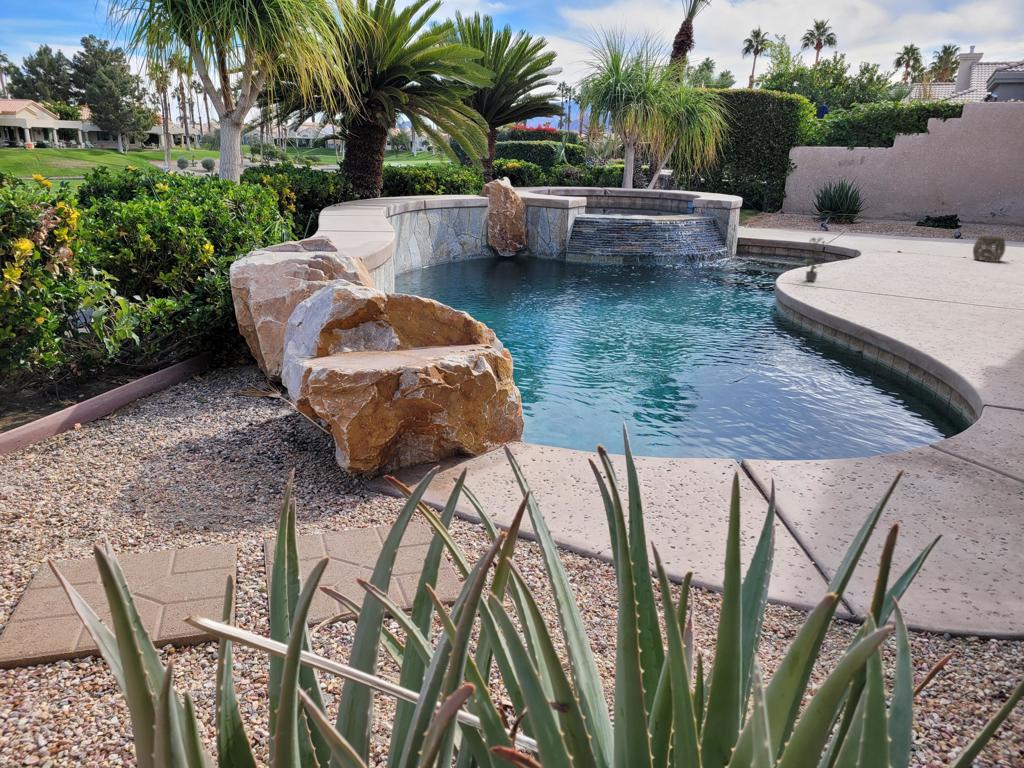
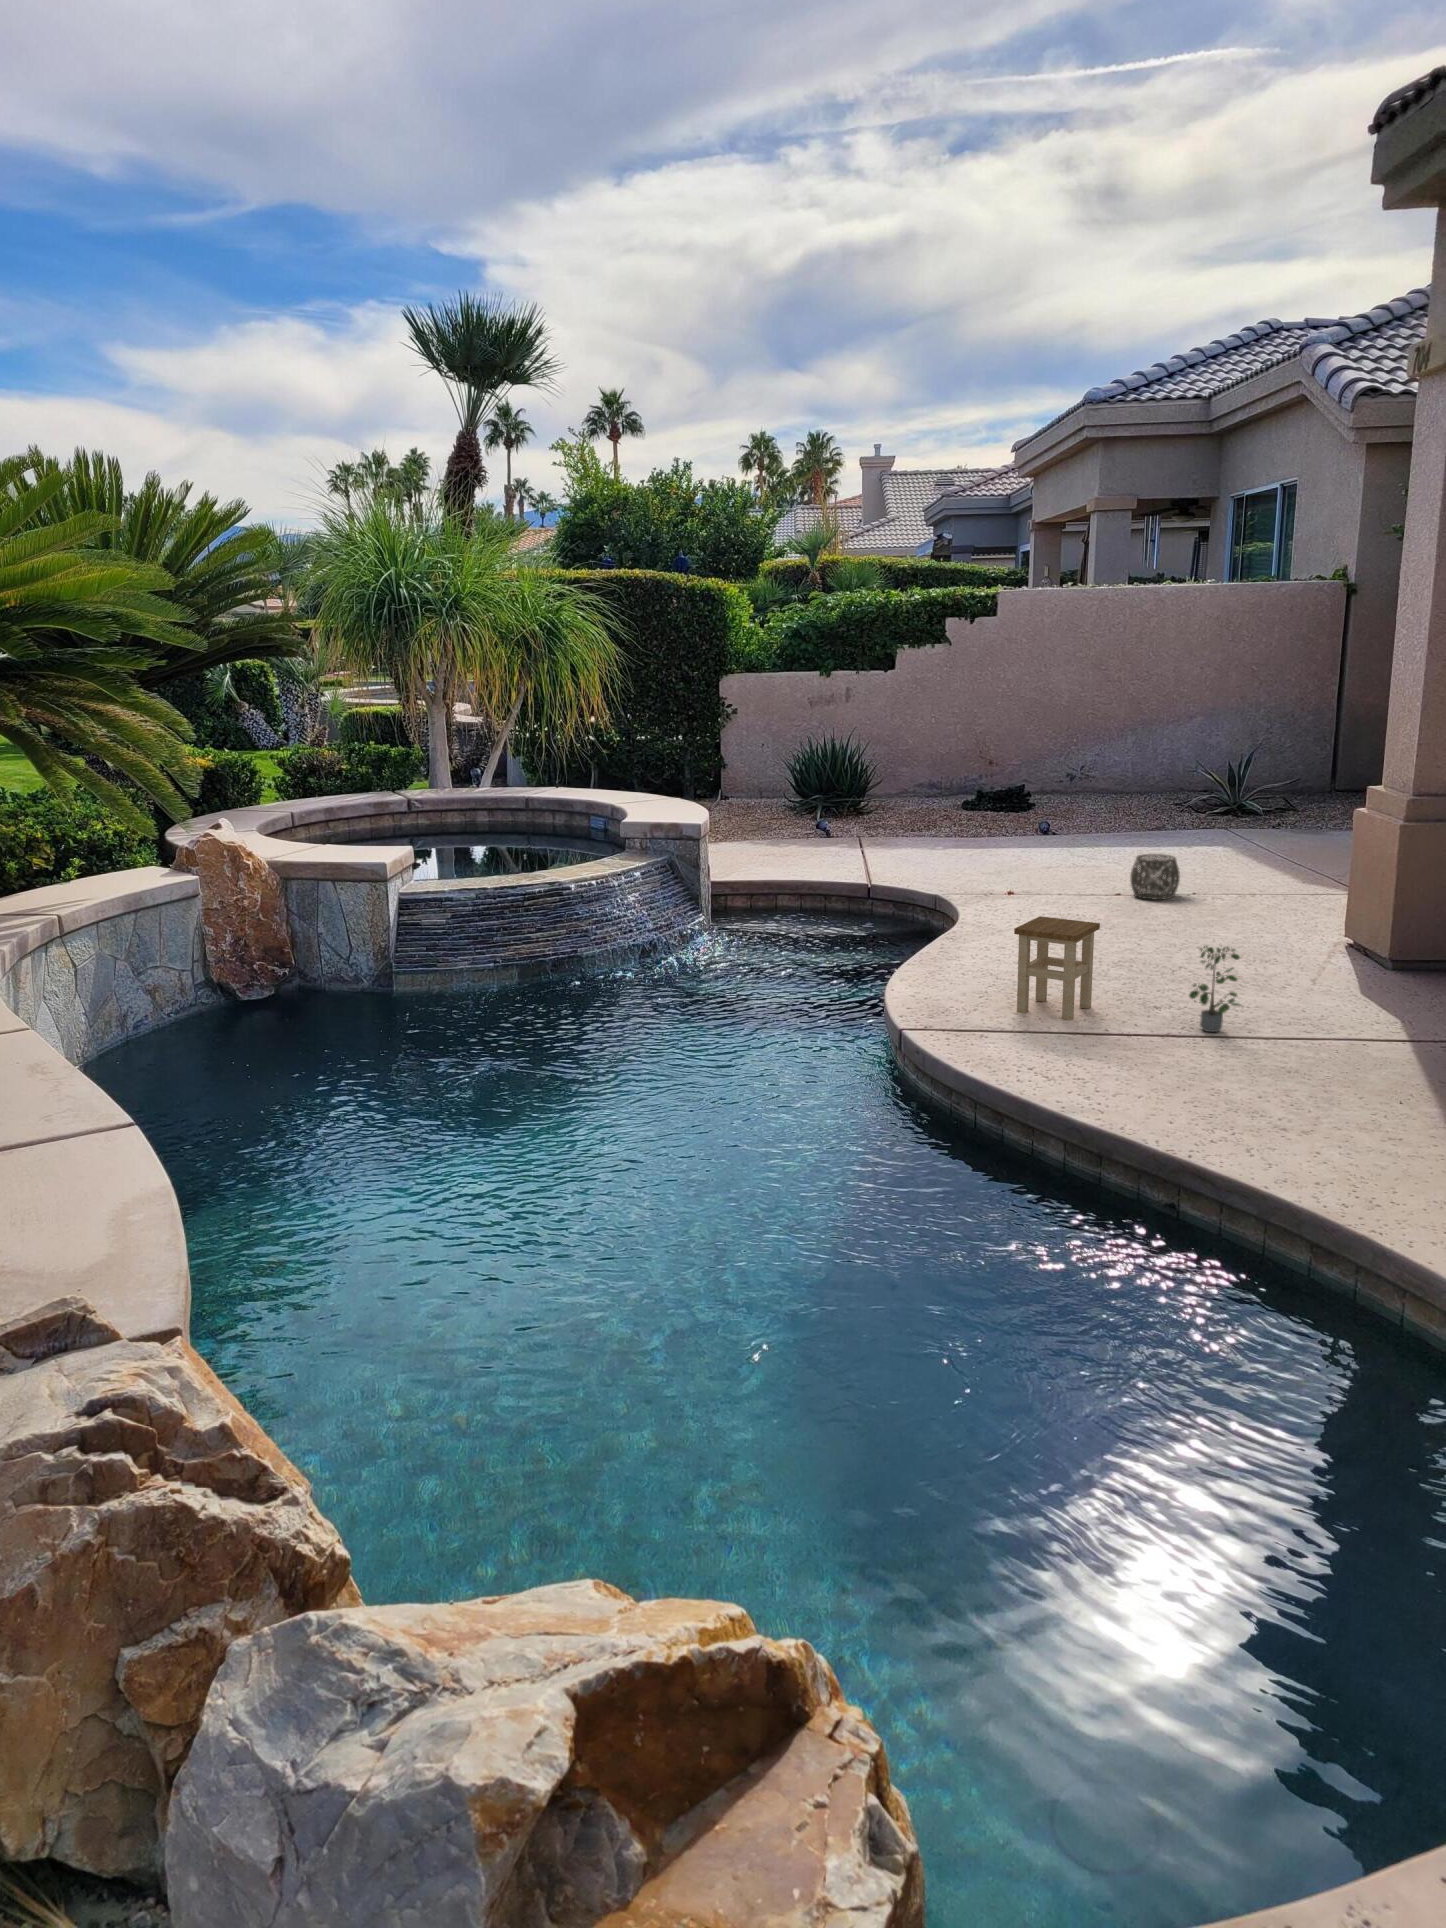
stool: none [837,233,892,283] -> present [1014,916,1100,1020]
potted plant: present [802,238,825,281] -> present [1189,946,1240,1032]

